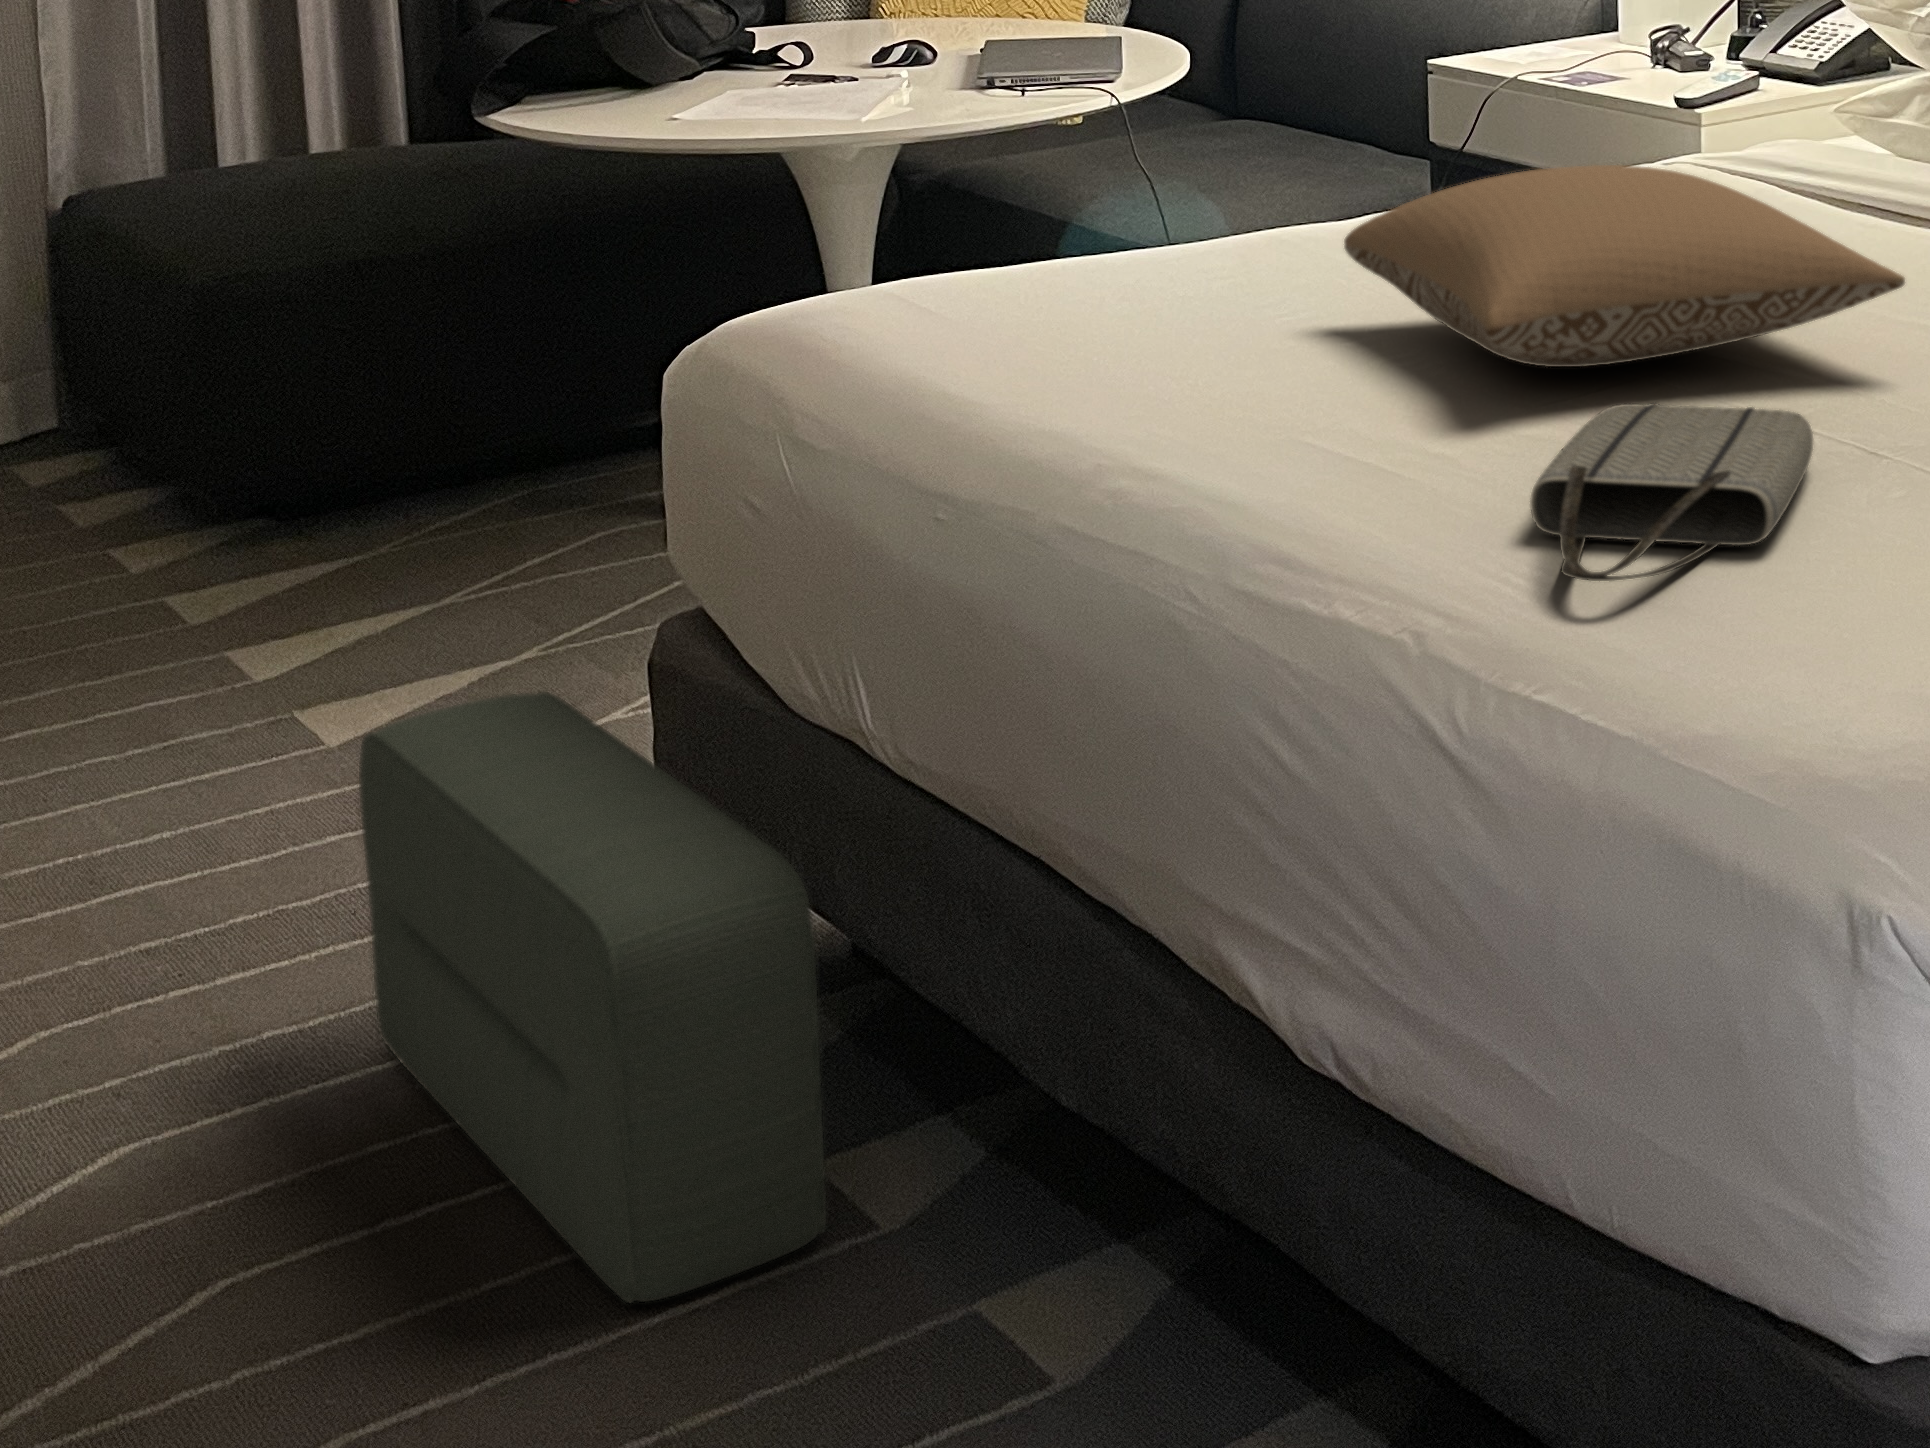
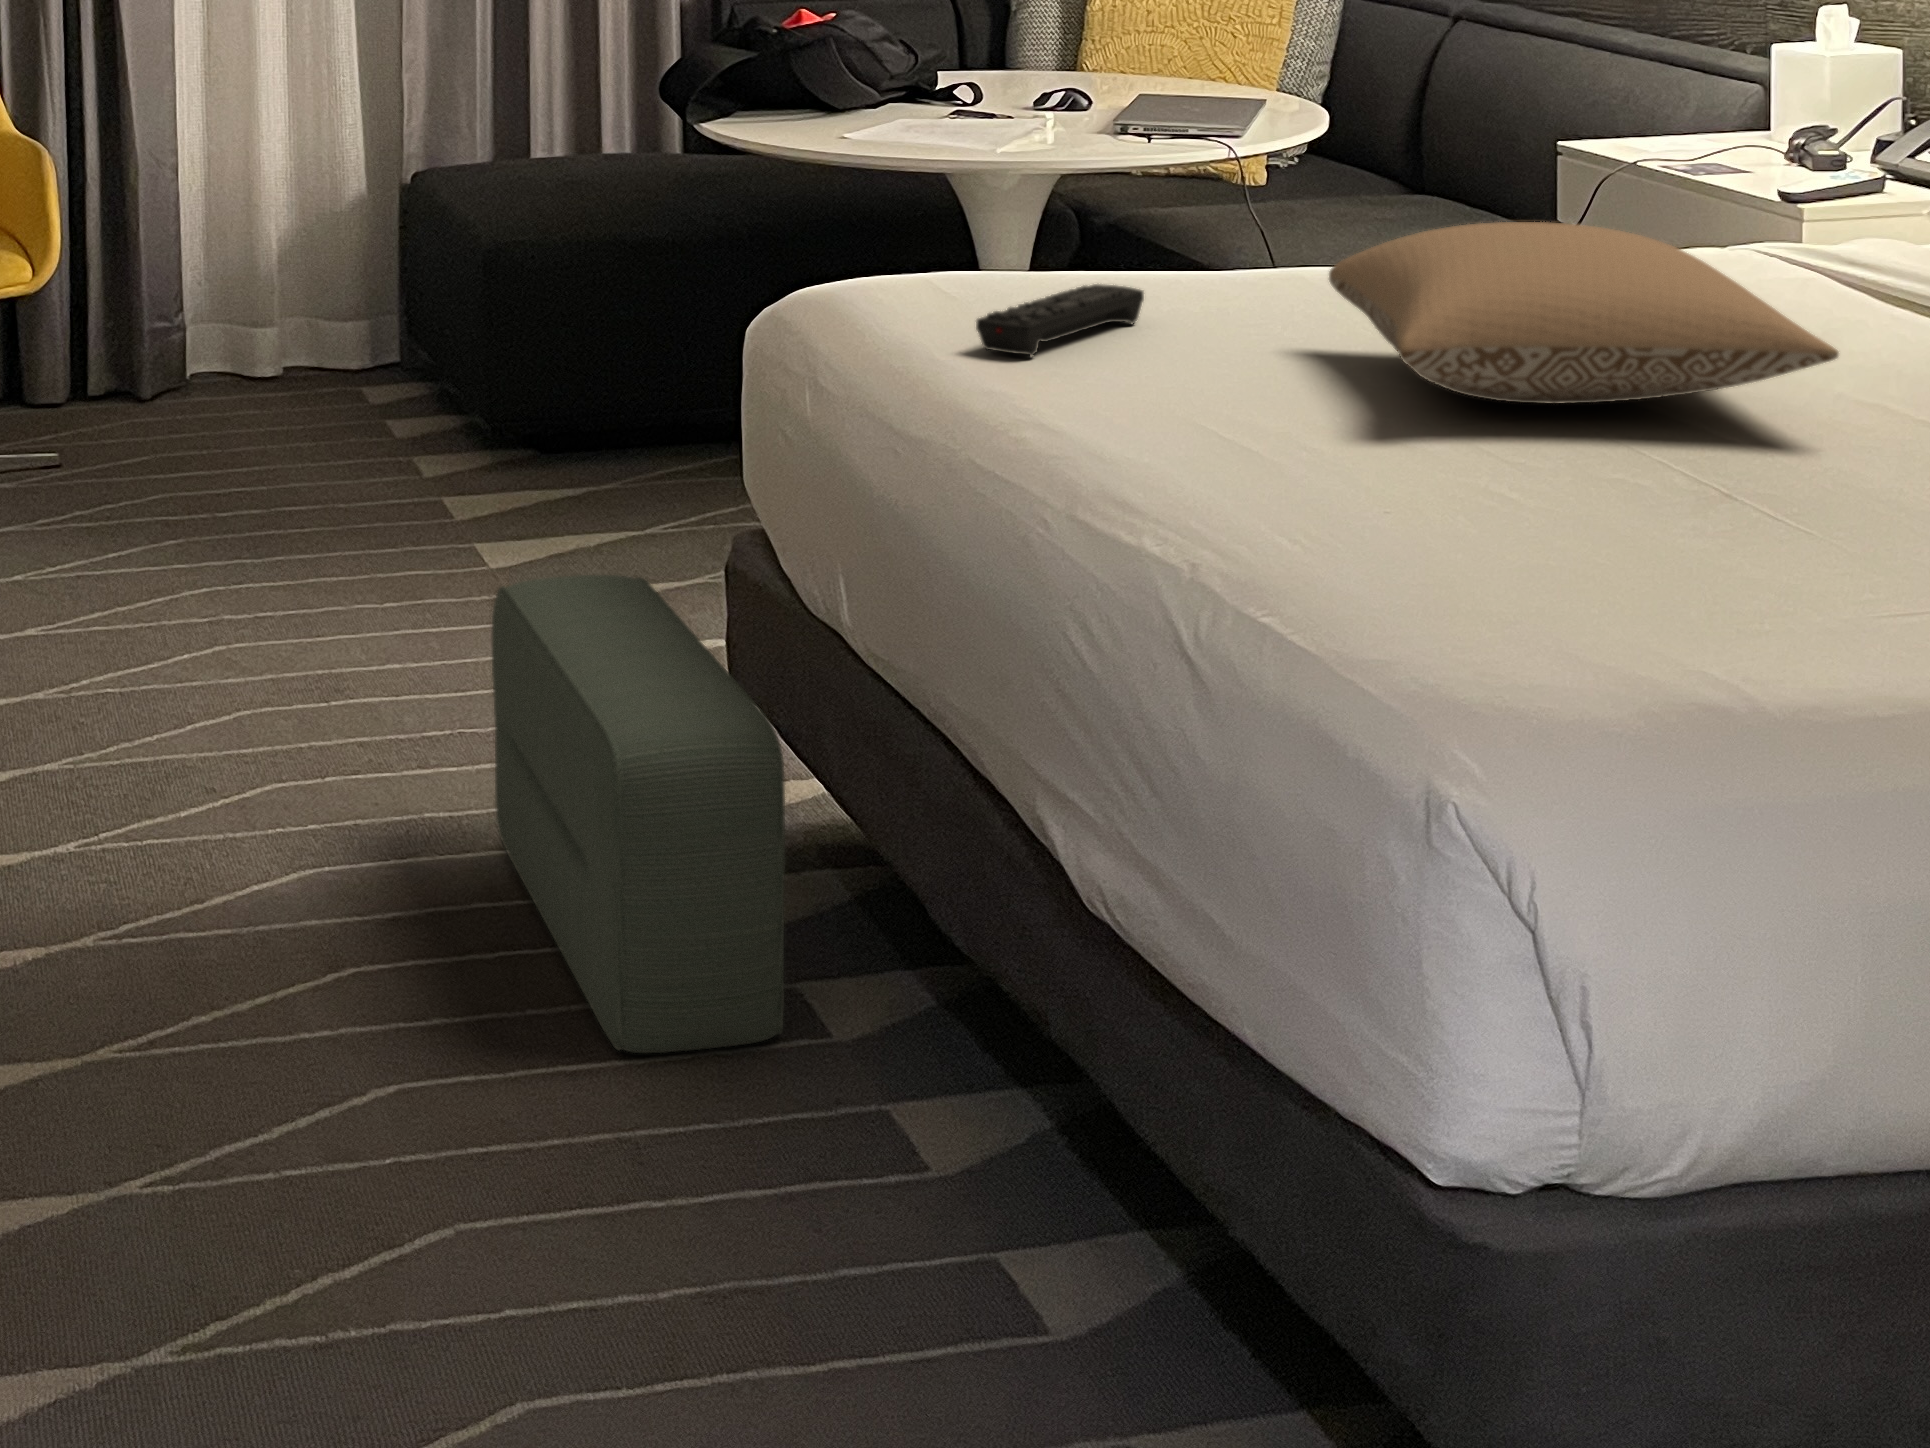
remote control: none [968,276,1131,374] -> present [976,284,1144,356]
tote bag: present [1530,403,1813,581] -> none [1363,429,1680,560]

